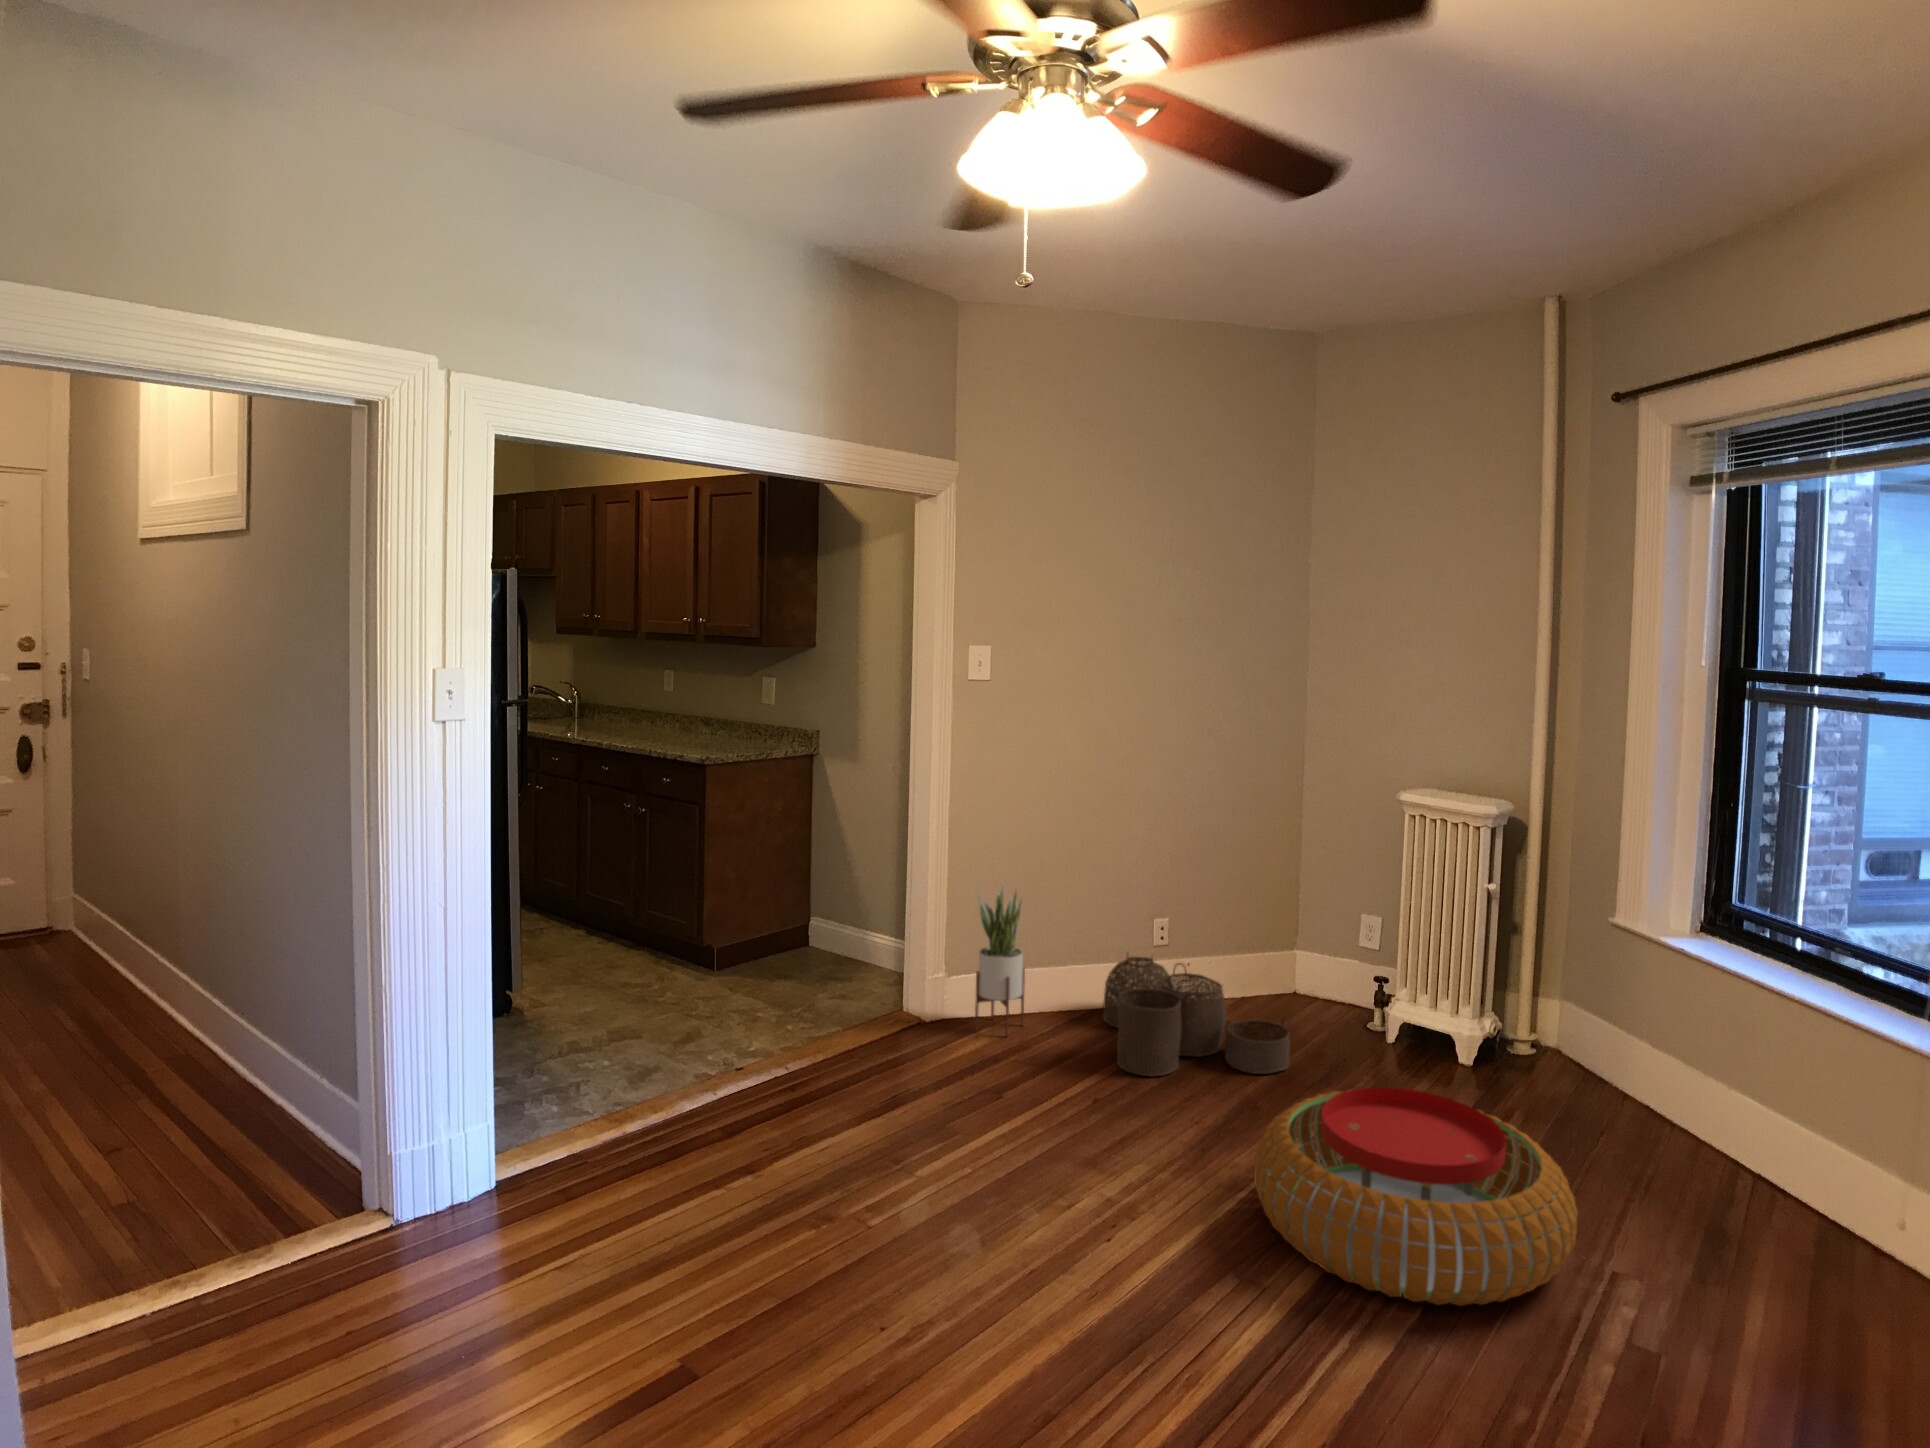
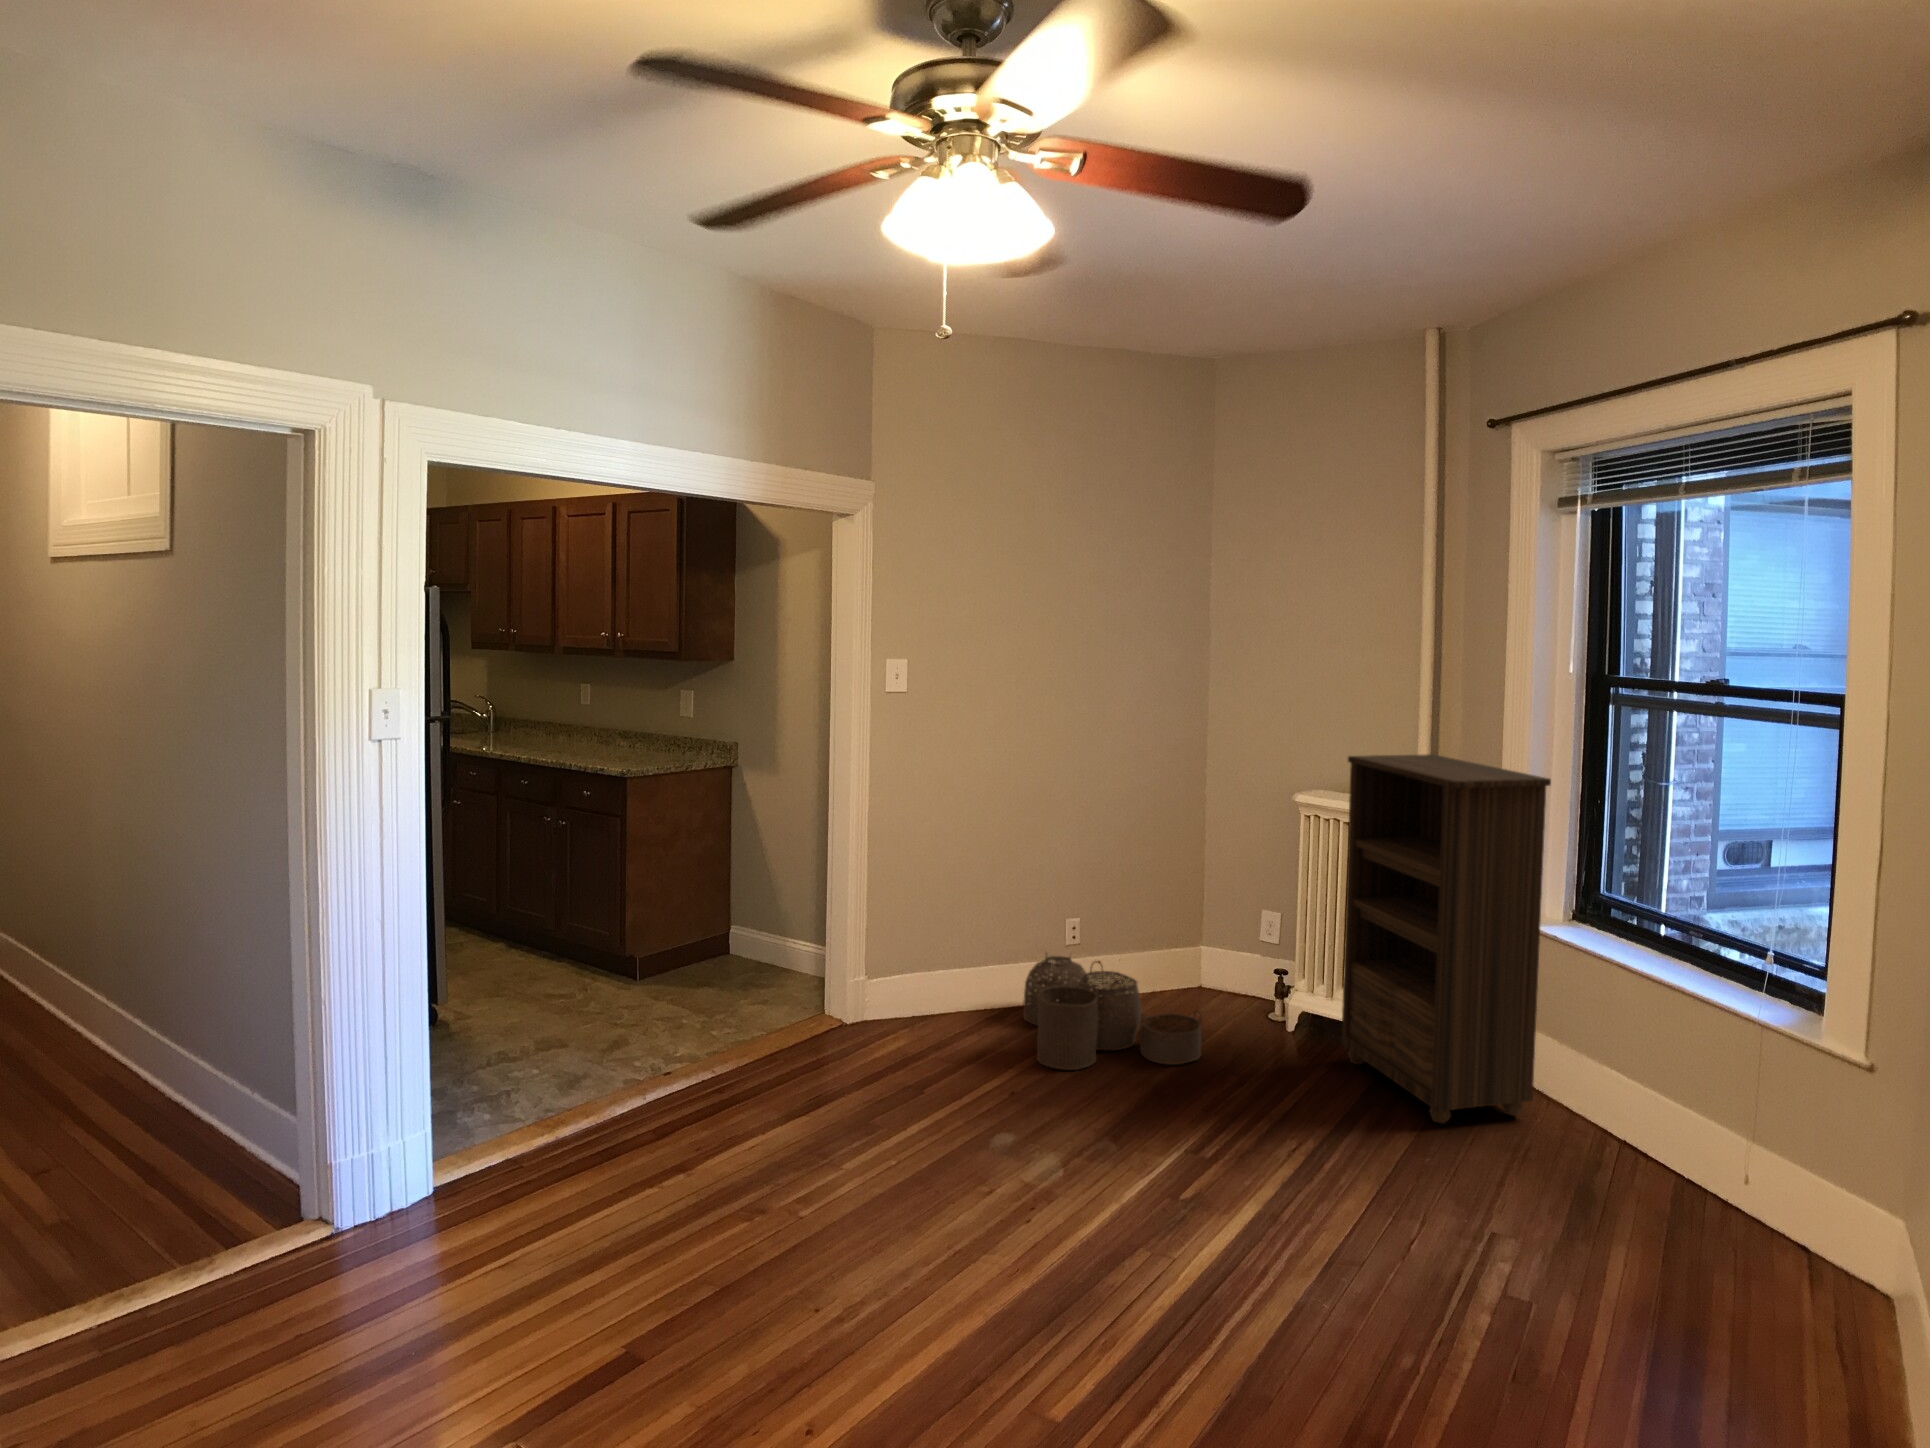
bookshelf: none [1440,753,1678,1148] -> present [1341,754,1551,1123]
potted plant: present [975,882,1025,1036] -> none [898,885,947,1037]
pouf: present [1254,1087,1578,1306] -> none [1165,1071,1457,1265]

